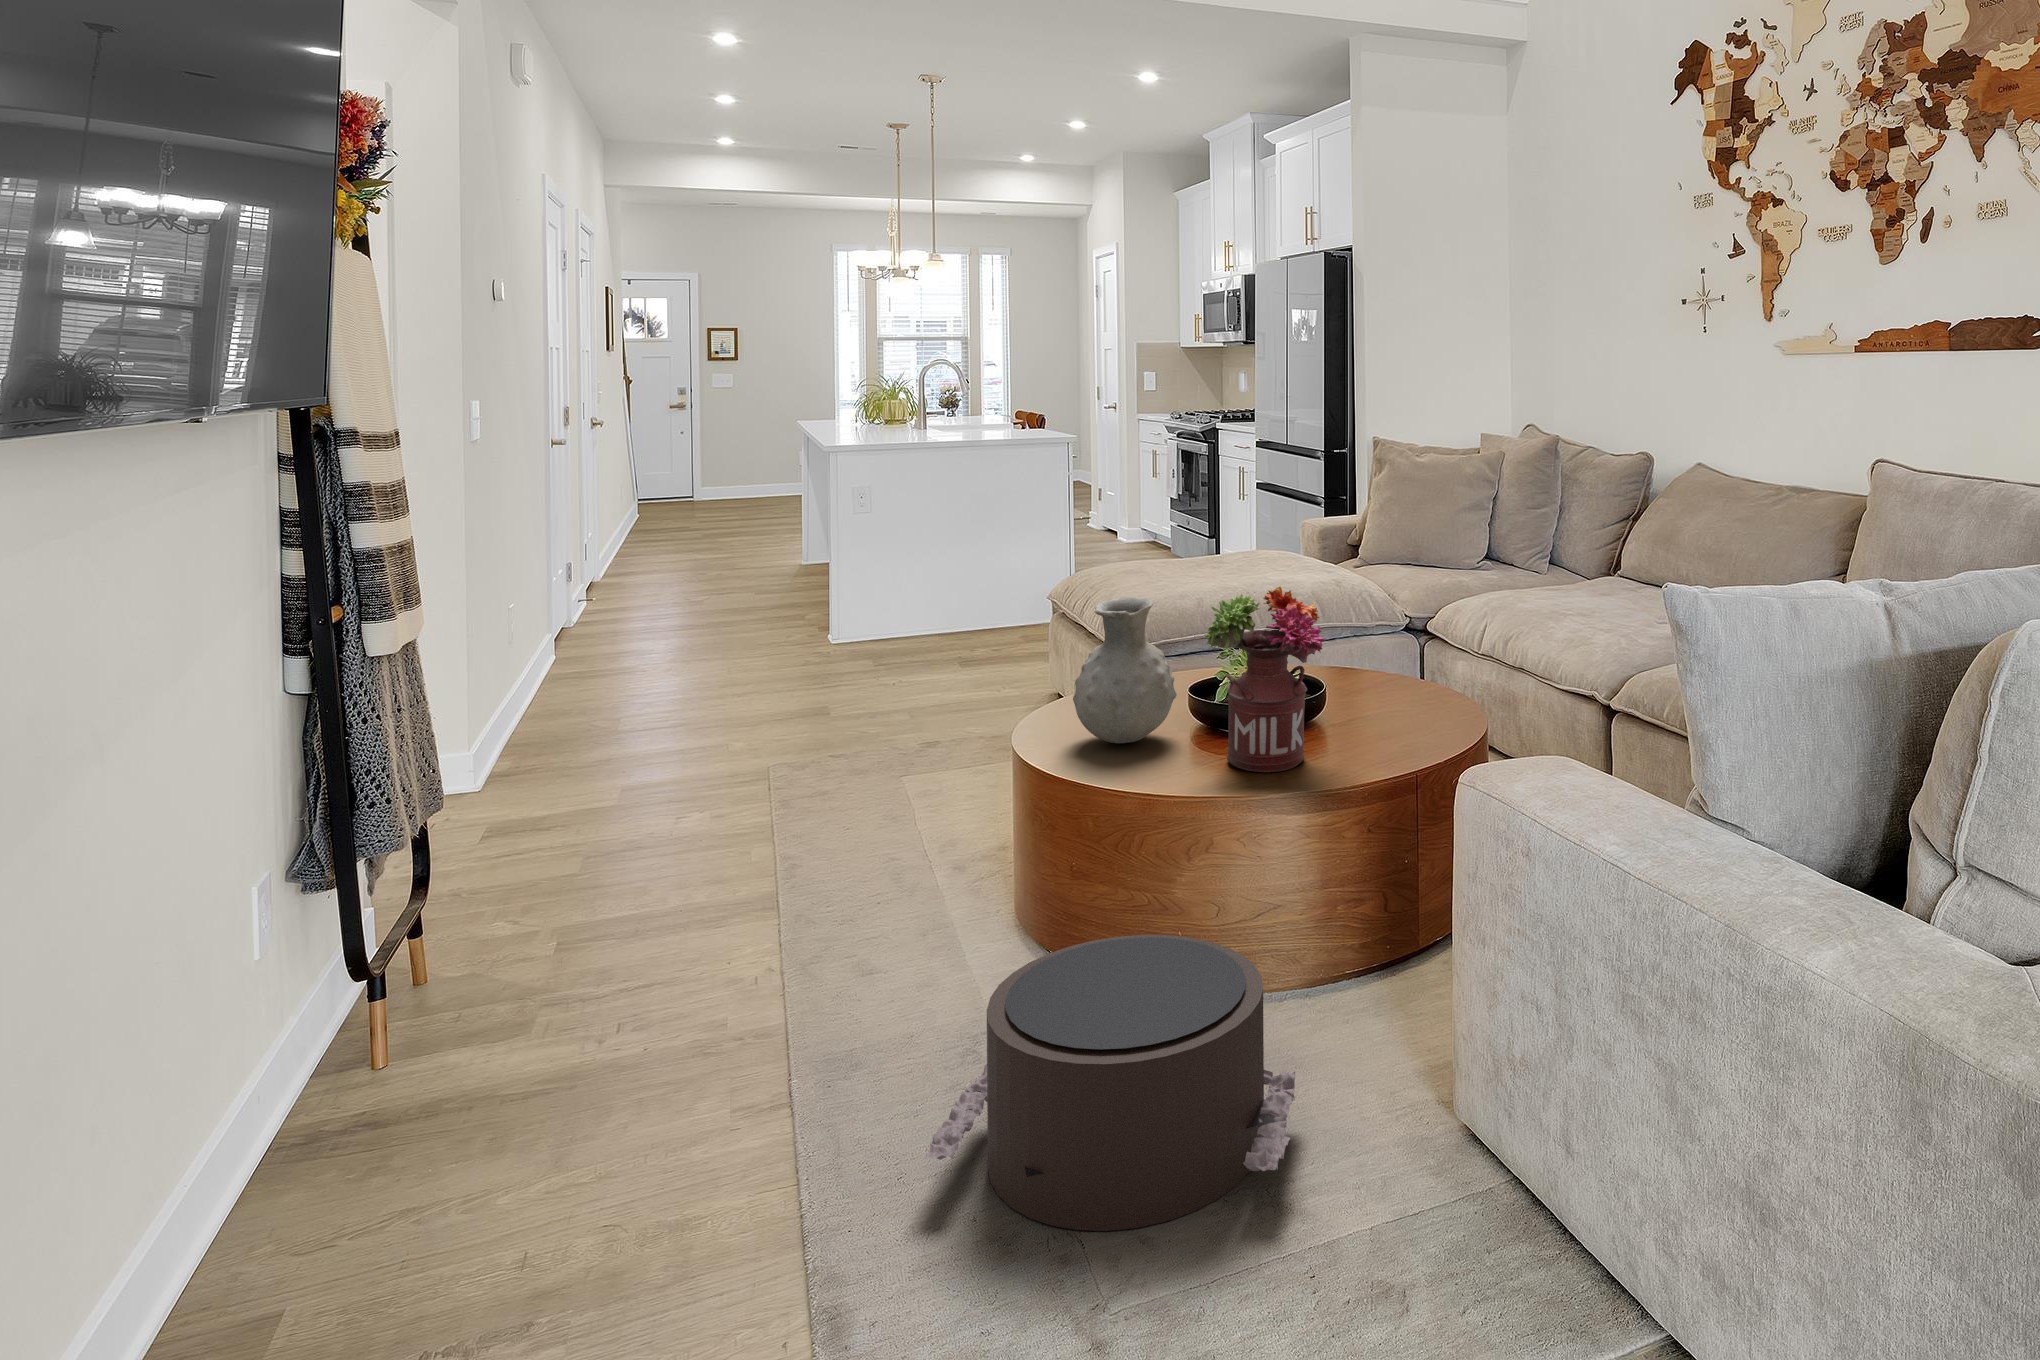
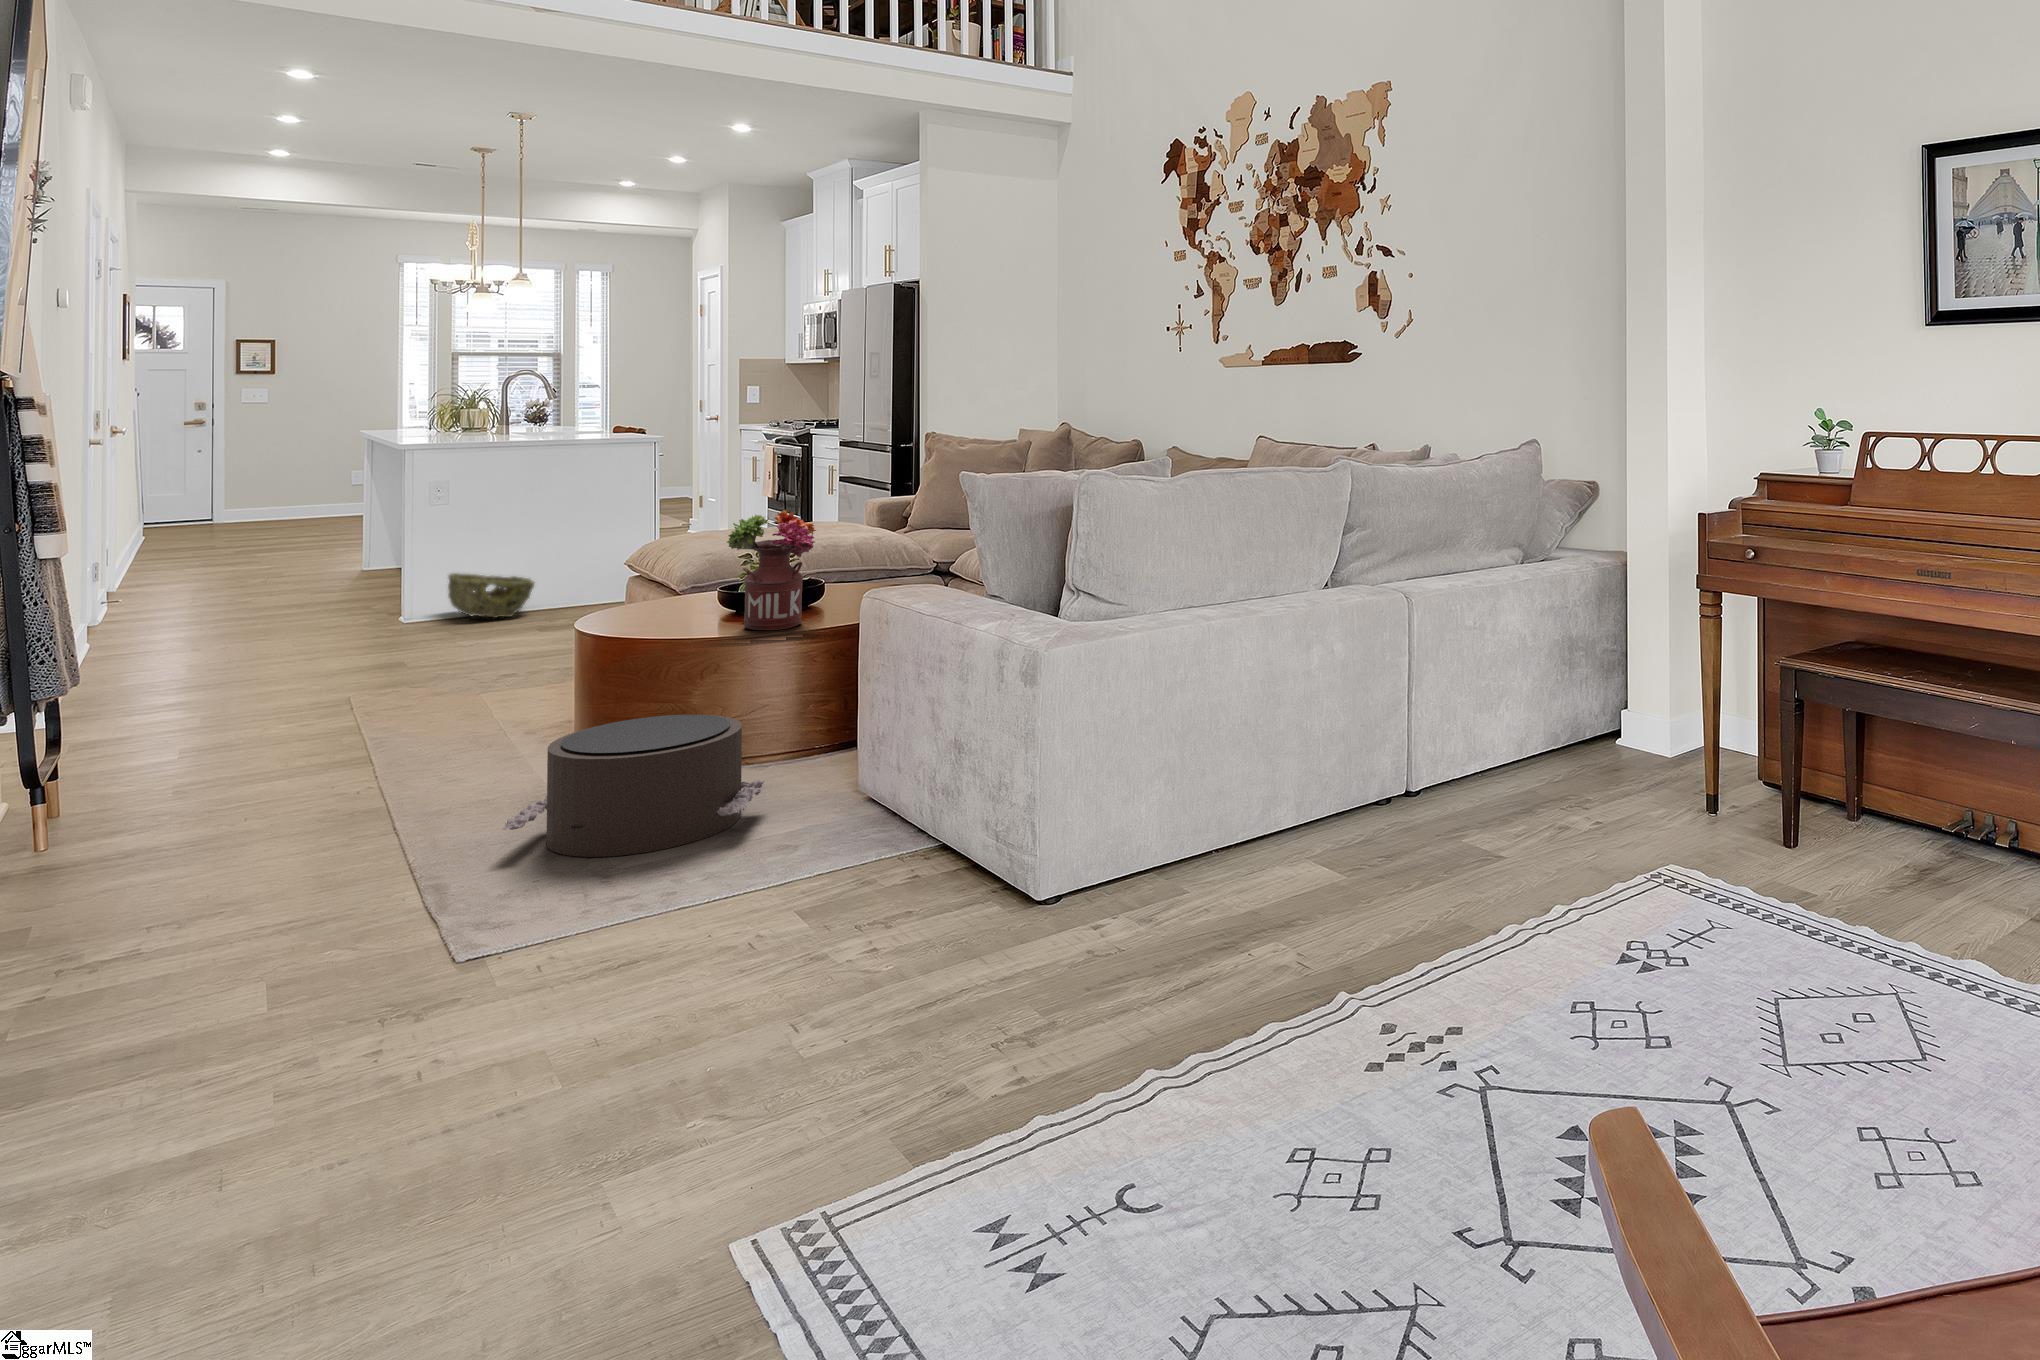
woven basket: none [871,591,955,647] -> present [448,573,535,618]
vase: present [1073,597,1177,743] -> none [627,524,710,624]

